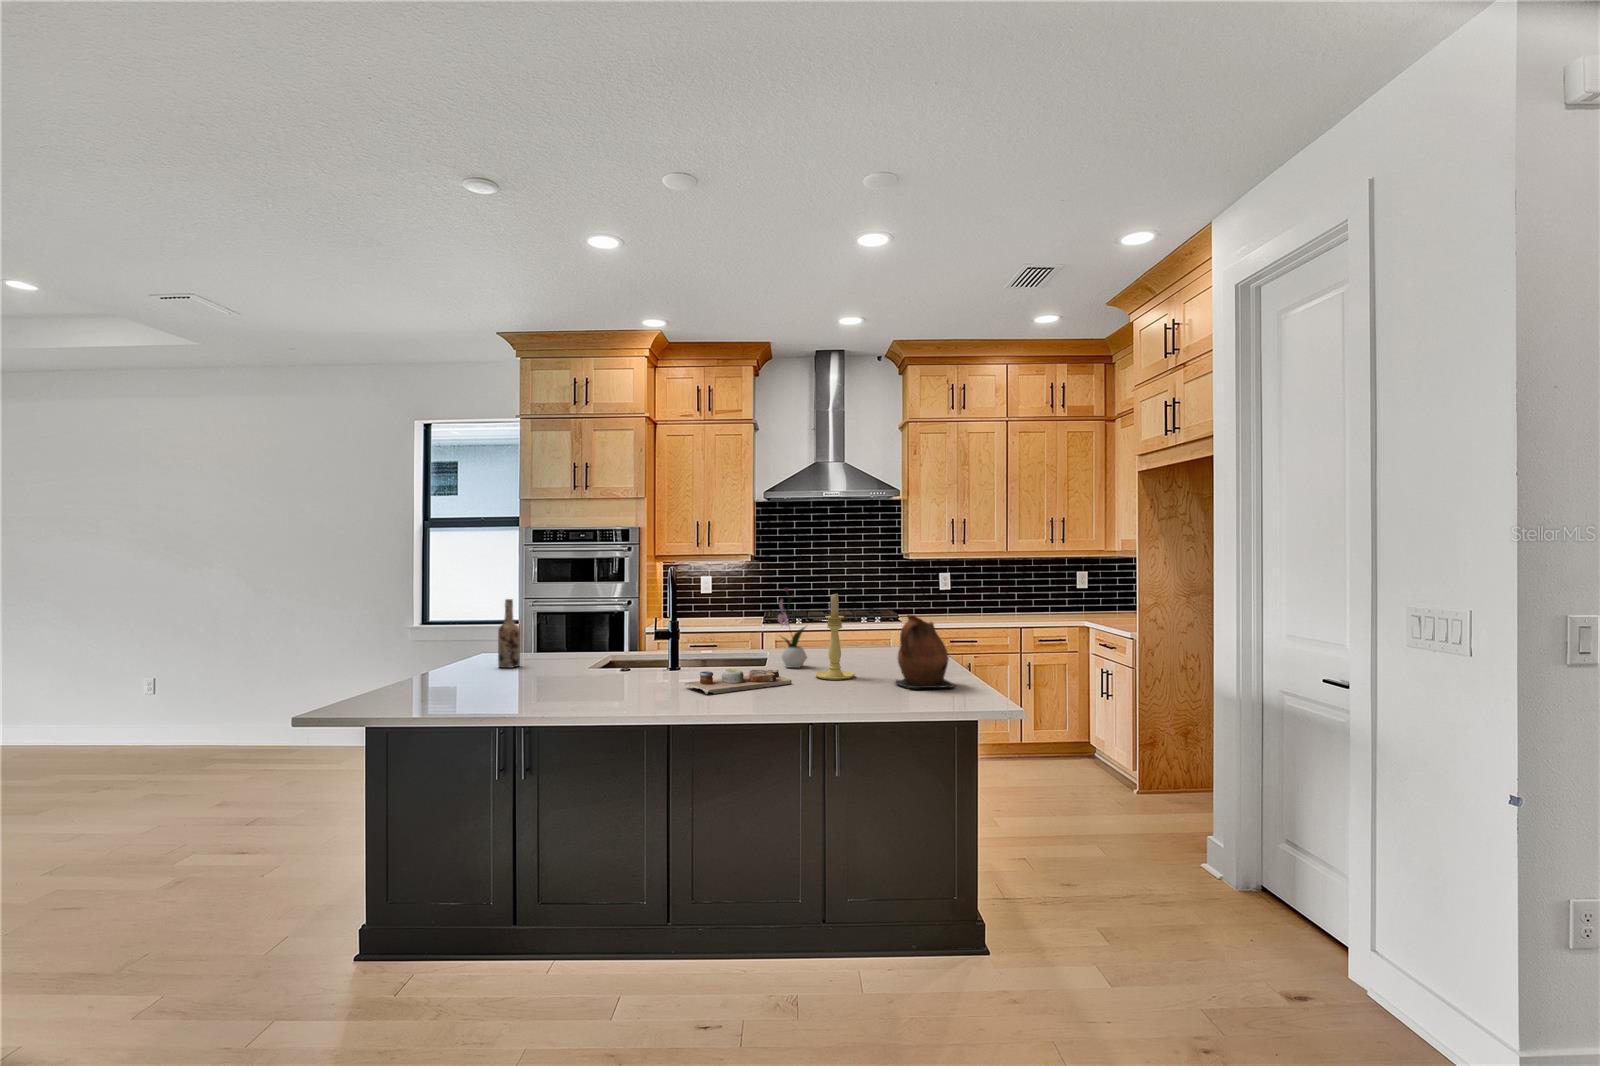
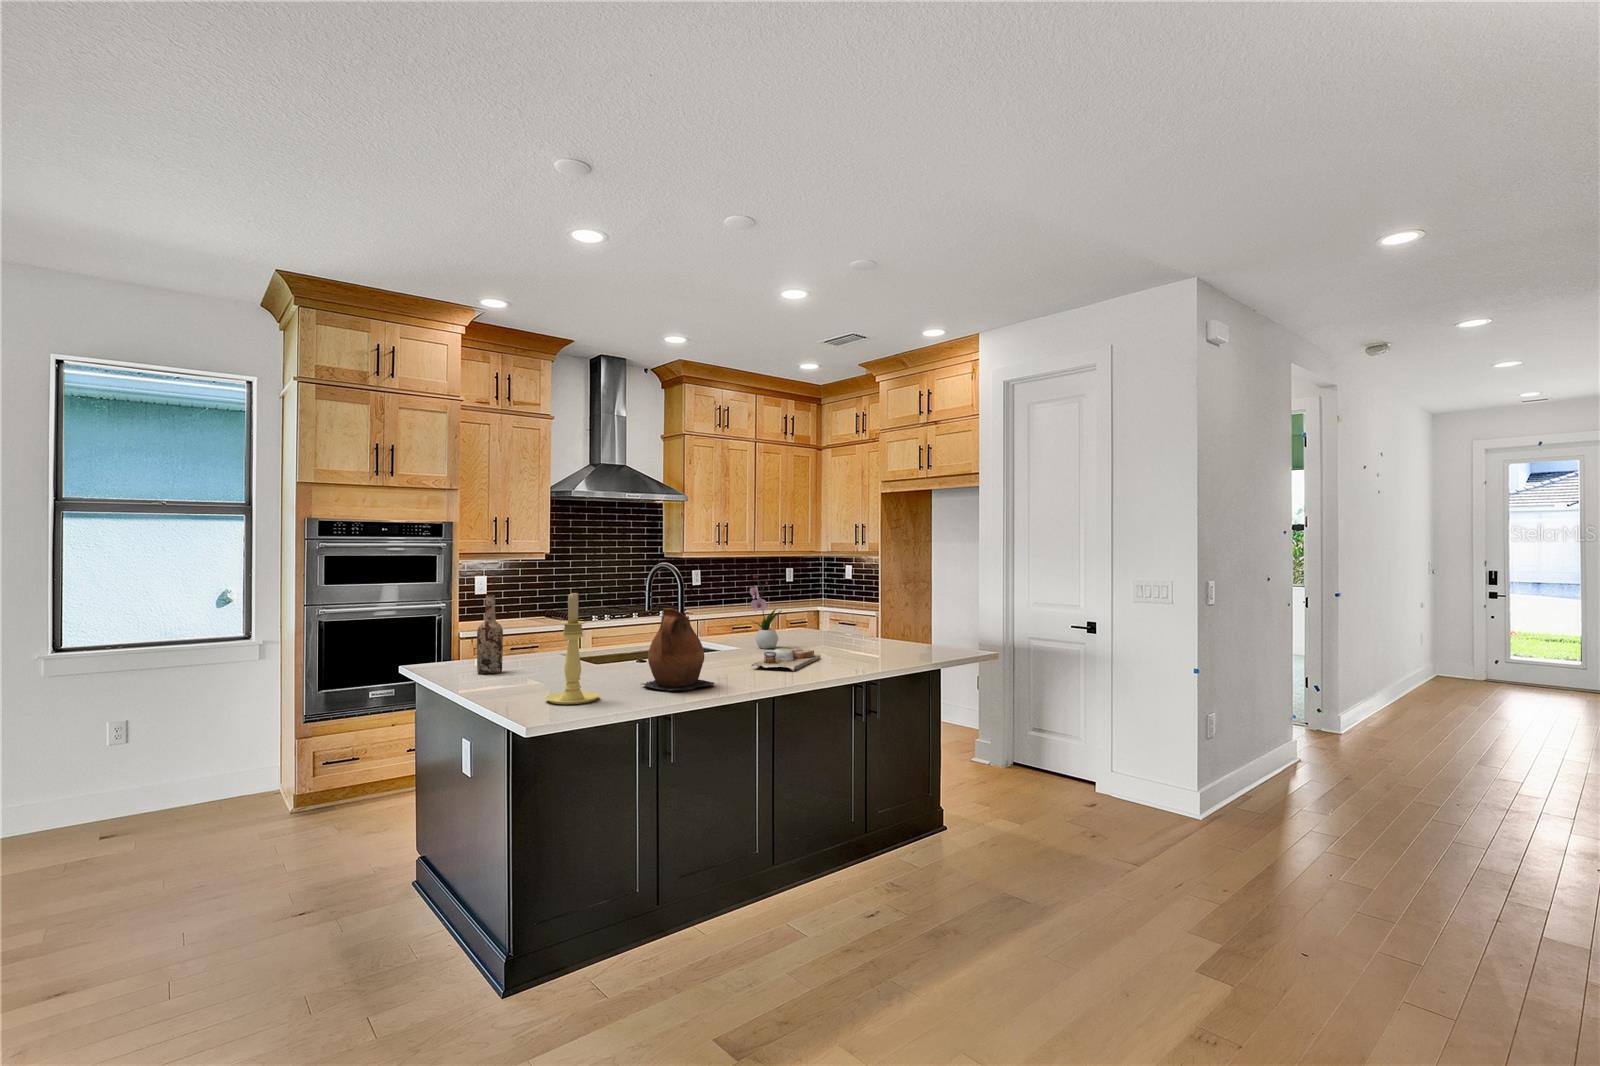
candle holder: present [815,594,855,680] -> present [545,593,600,704]
ceramic pitcher: present [896,615,955,688] -> present [642,608,714,691]

